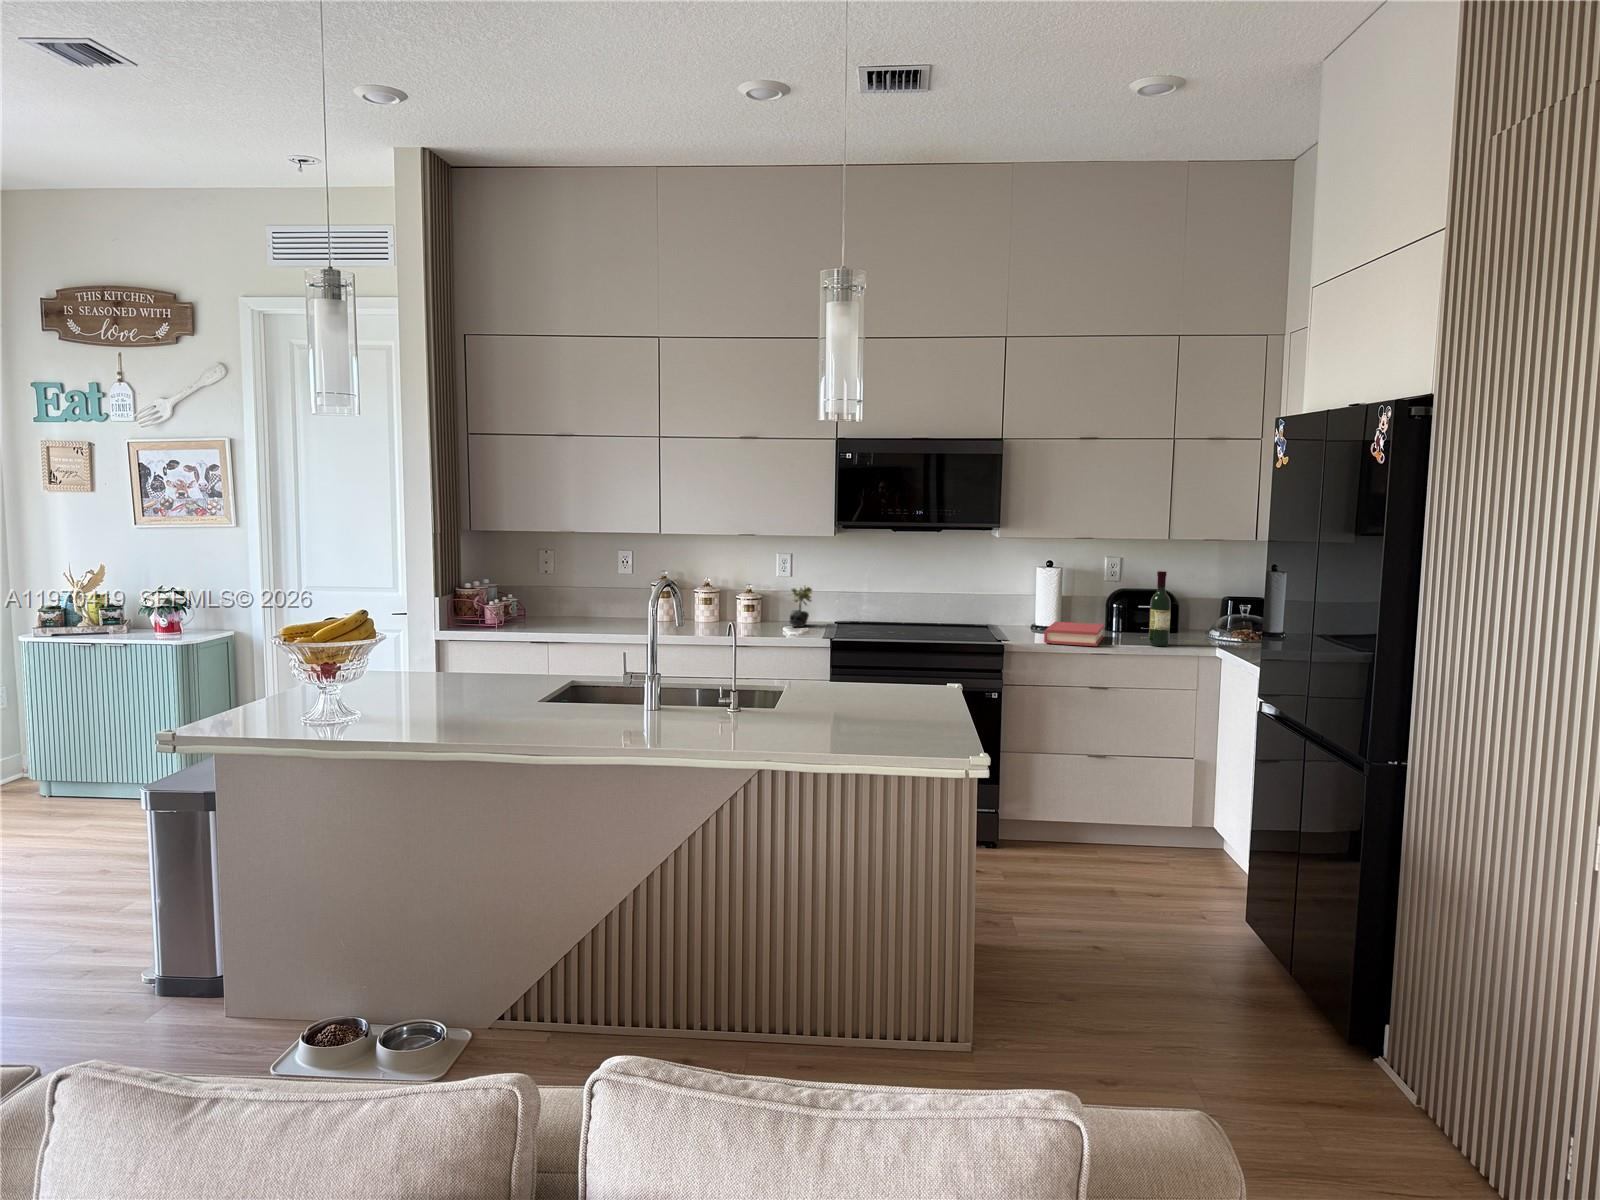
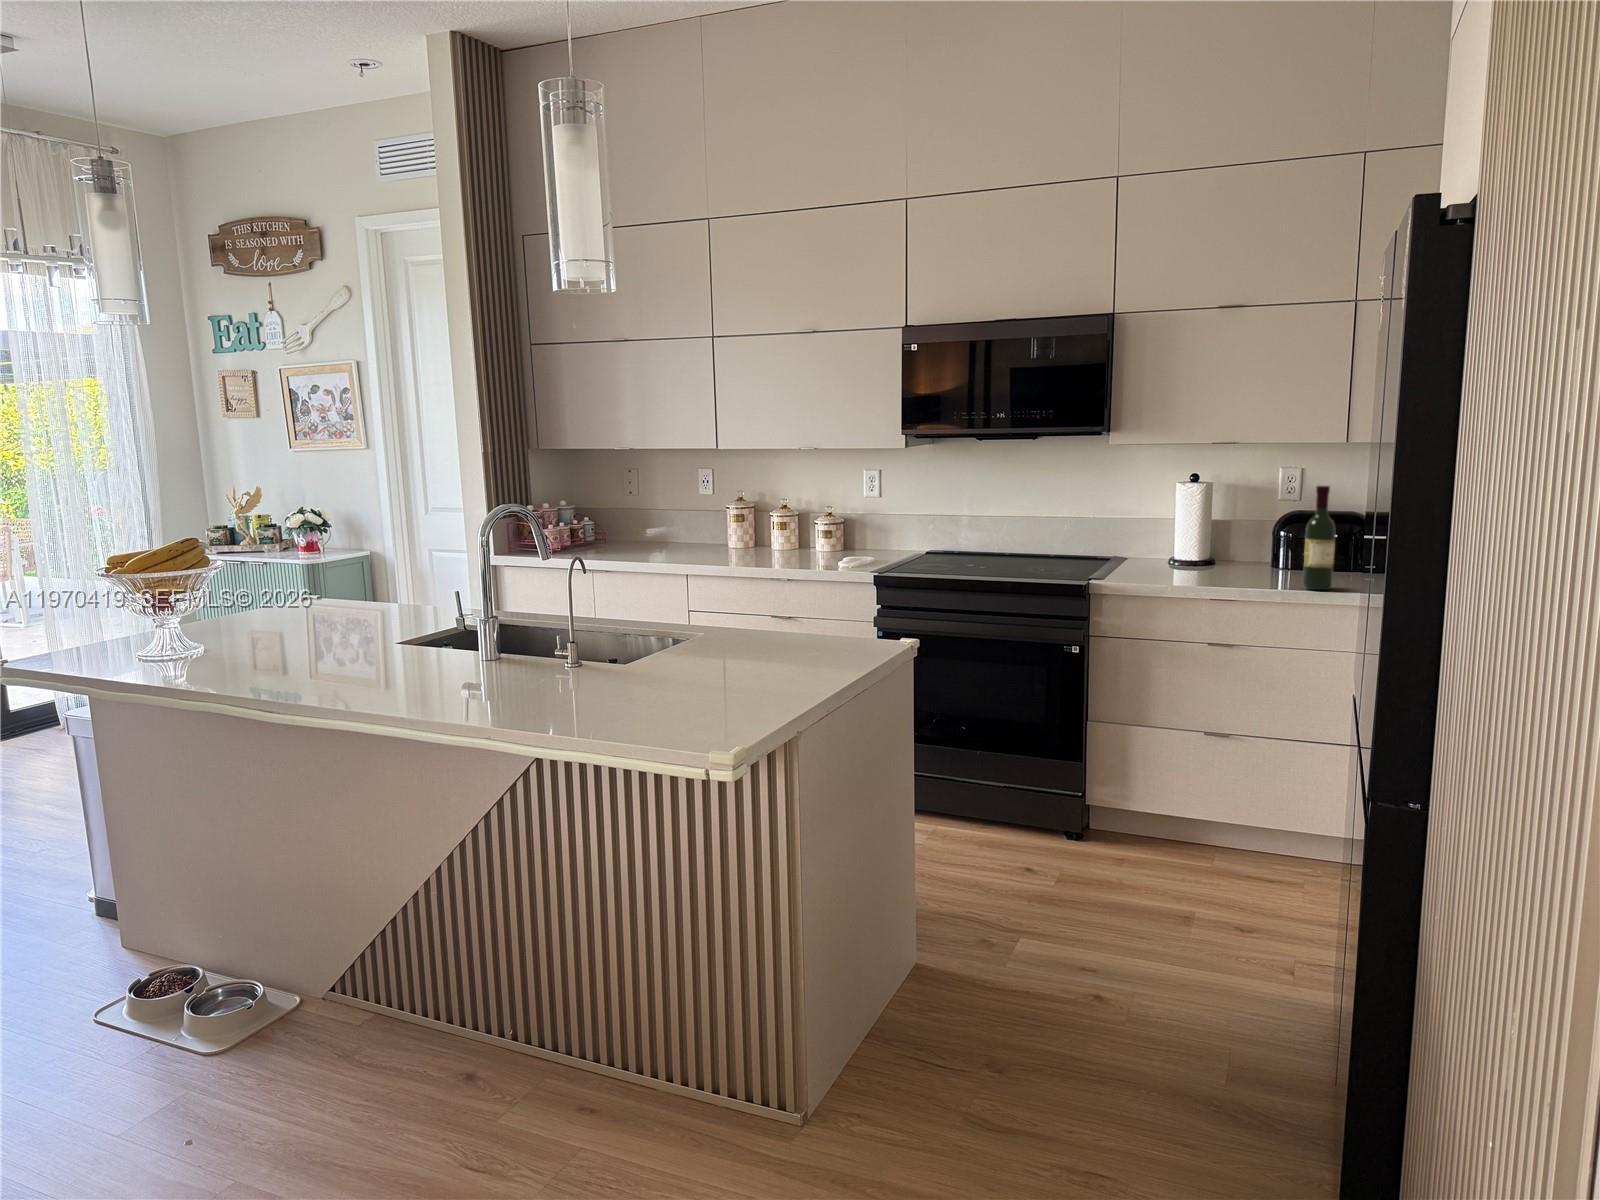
succulent plant: present [789,586,812,627] -> none [865,506,897,557]
hardback book: present [1044,622,1104,646] -> none [1152,555,1254,588]

